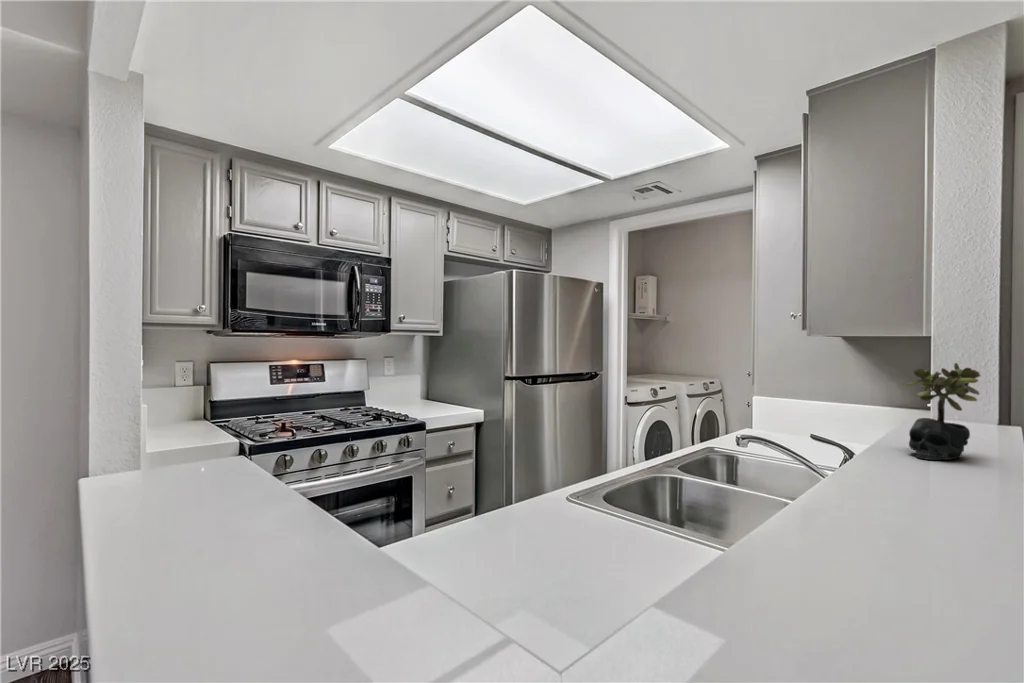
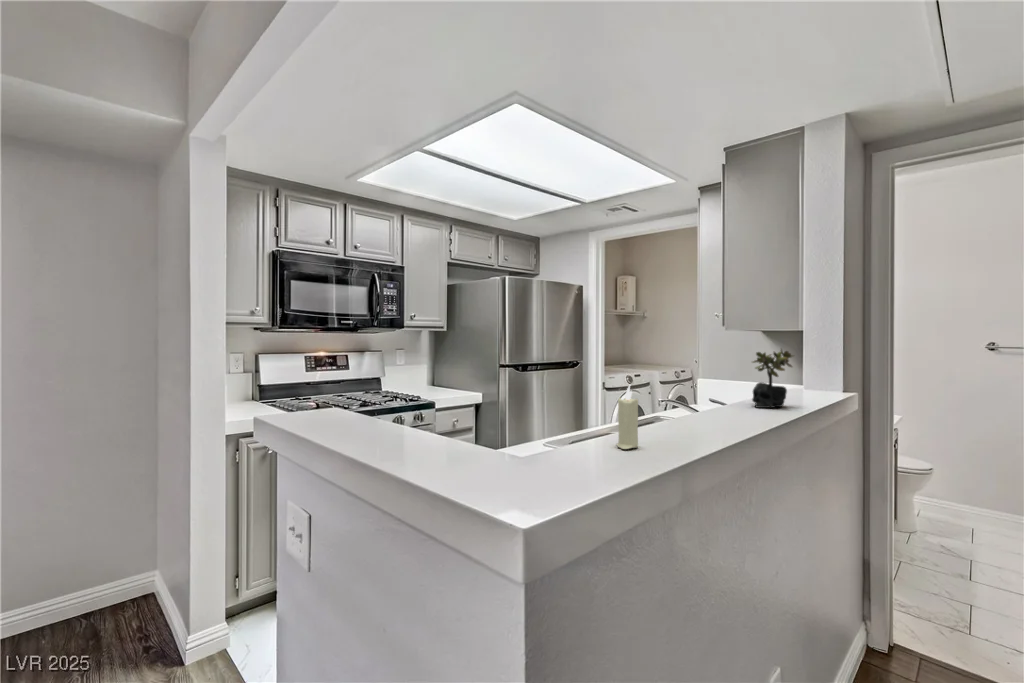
candle: none [796,464,863,638] -> present [617,385,638,449]

